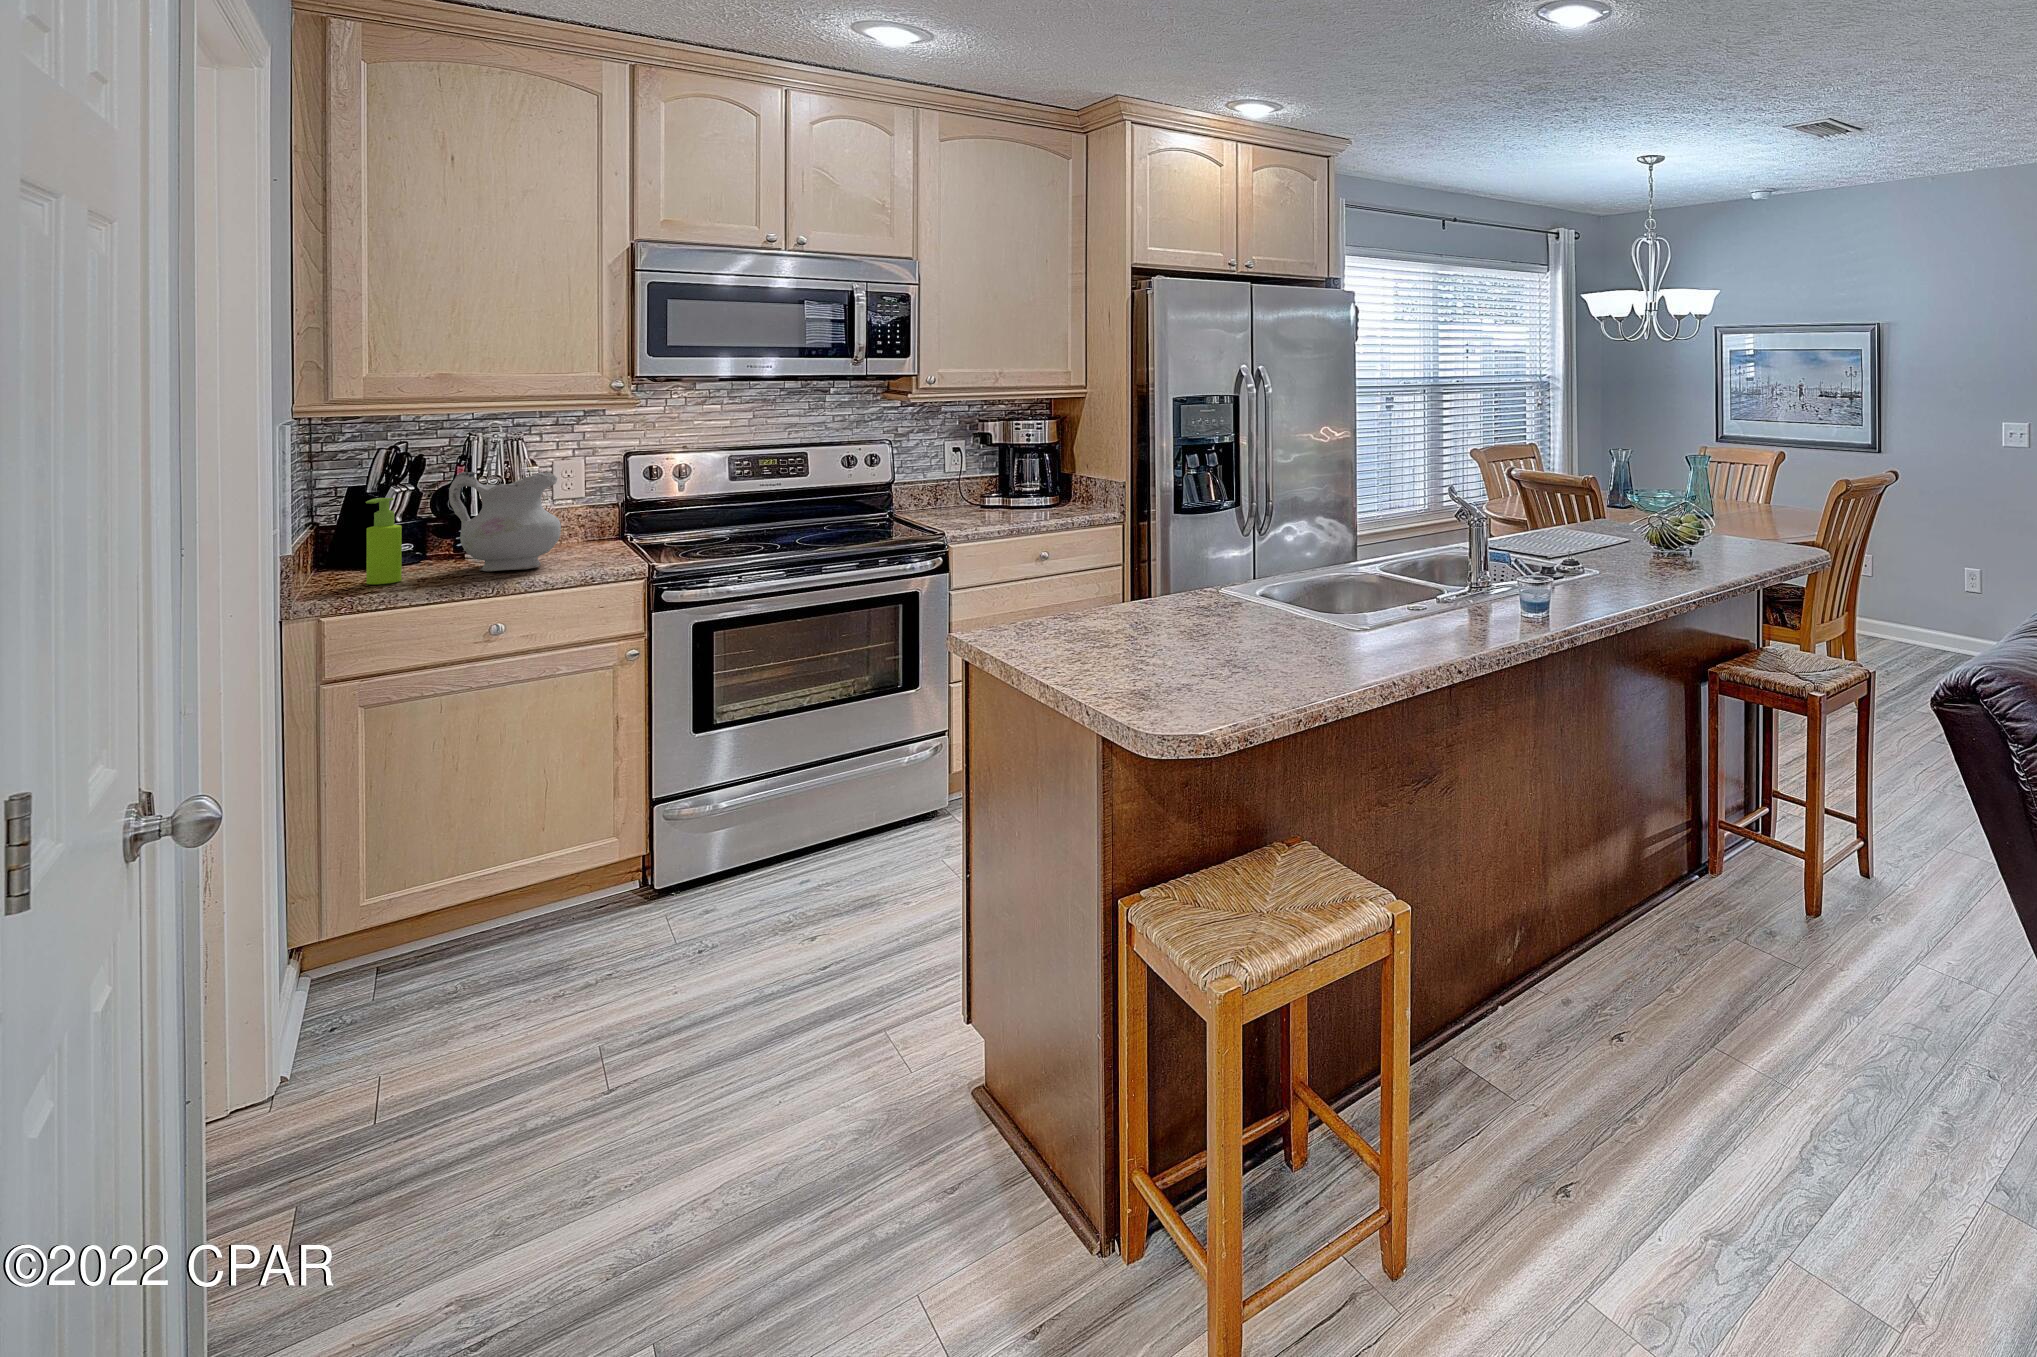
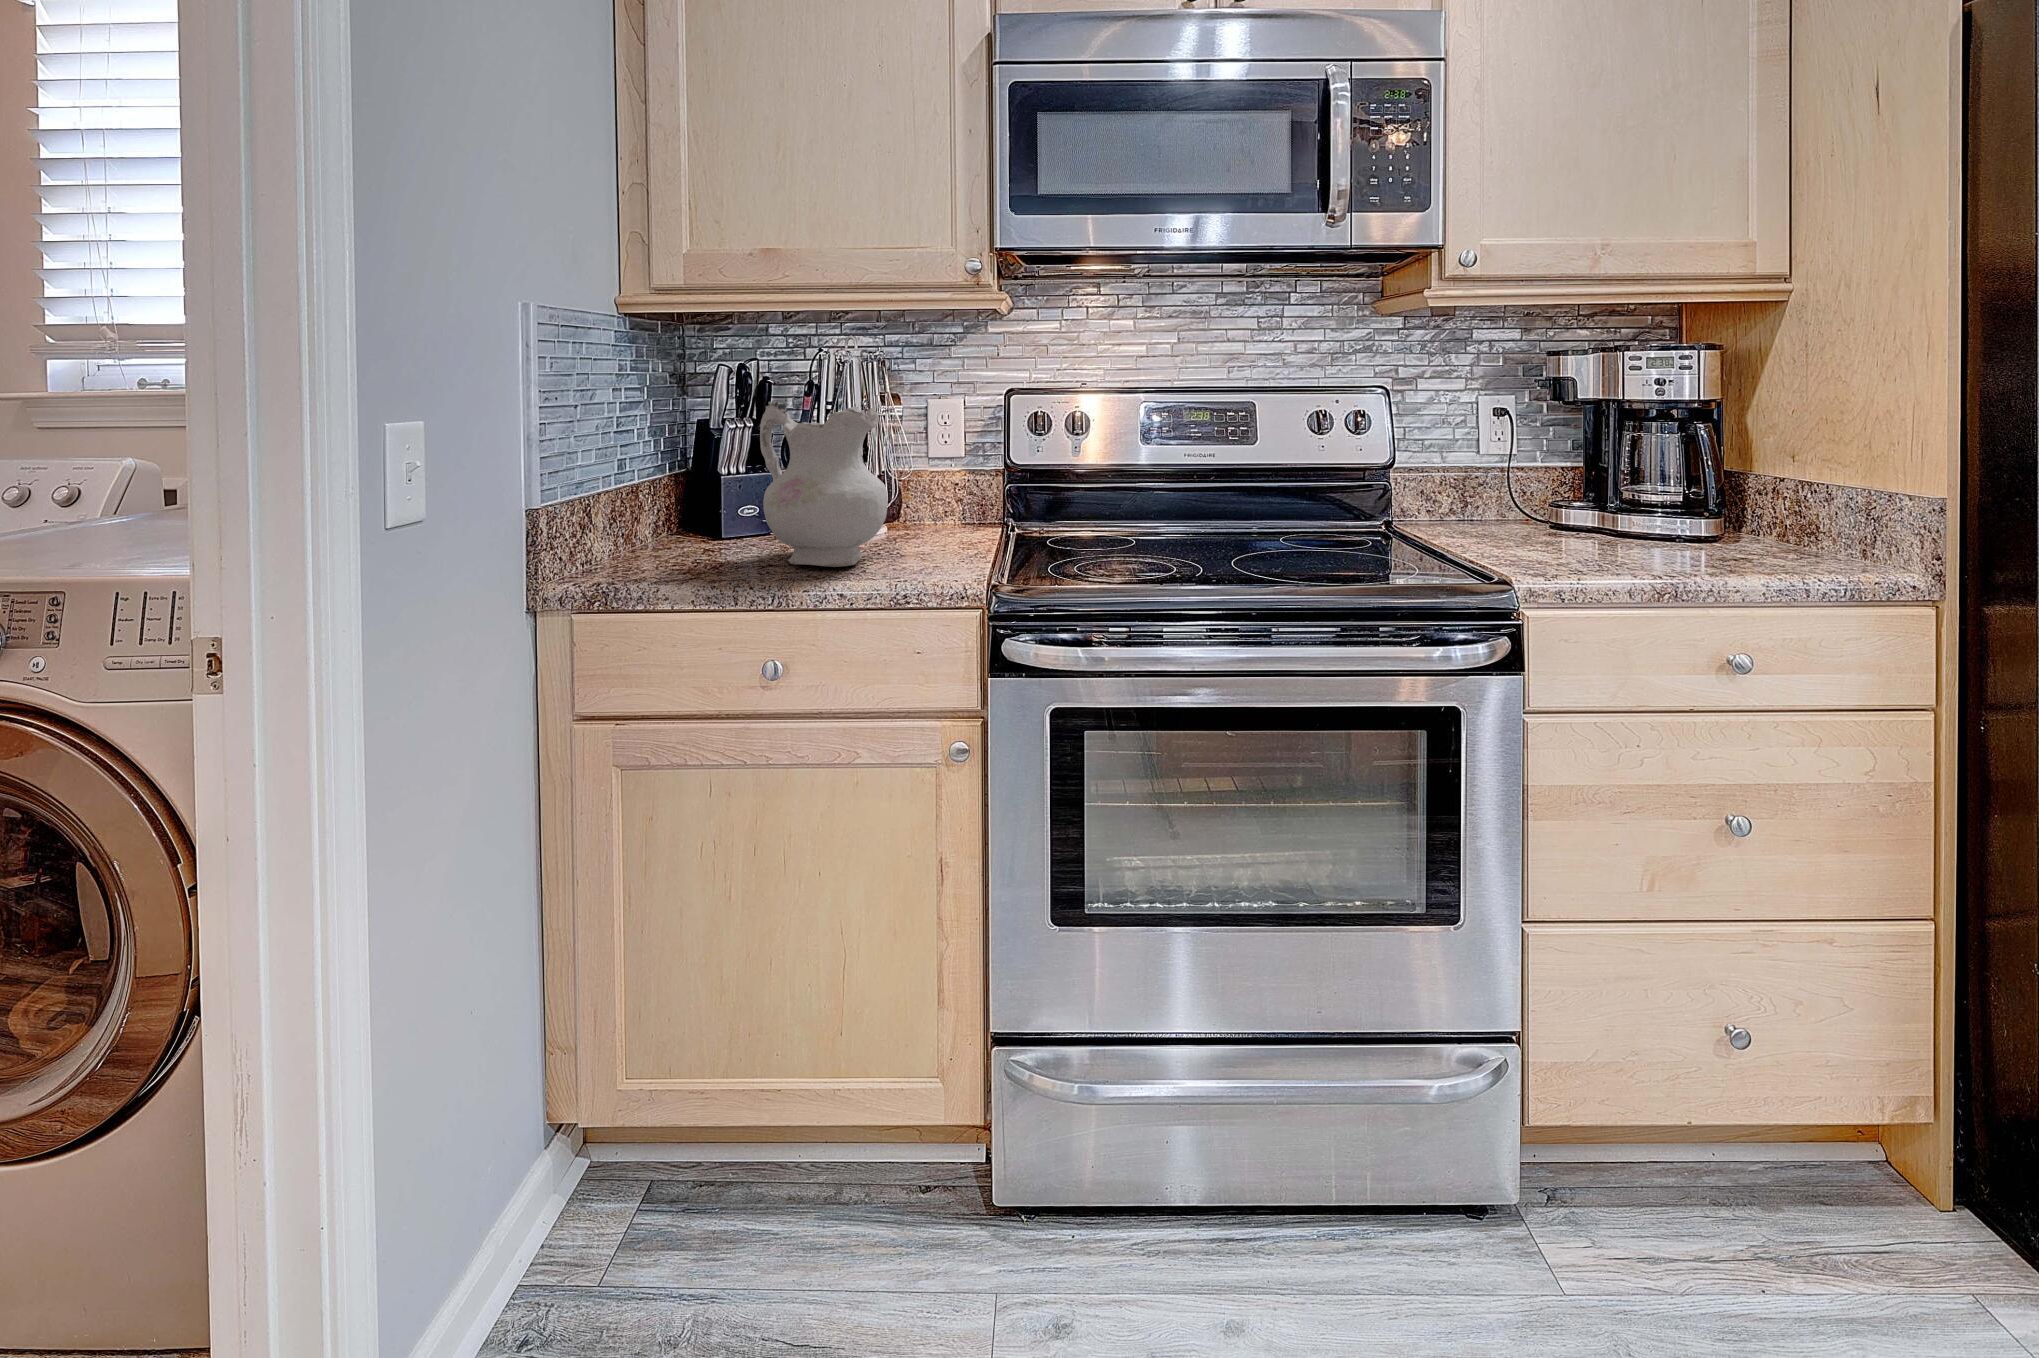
soap dispenser: present [366,498,402,584] -> none [647,434,694,568]

